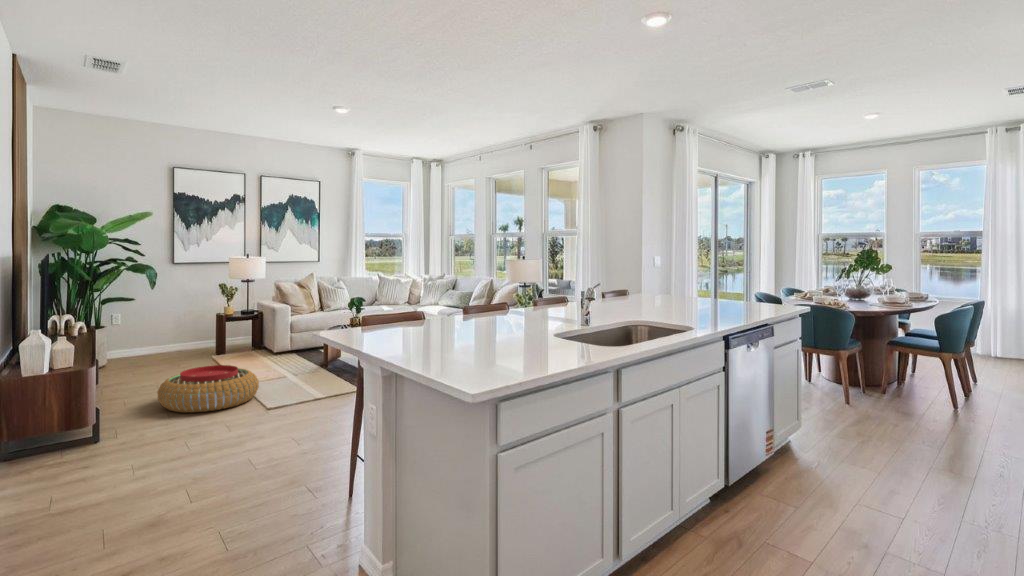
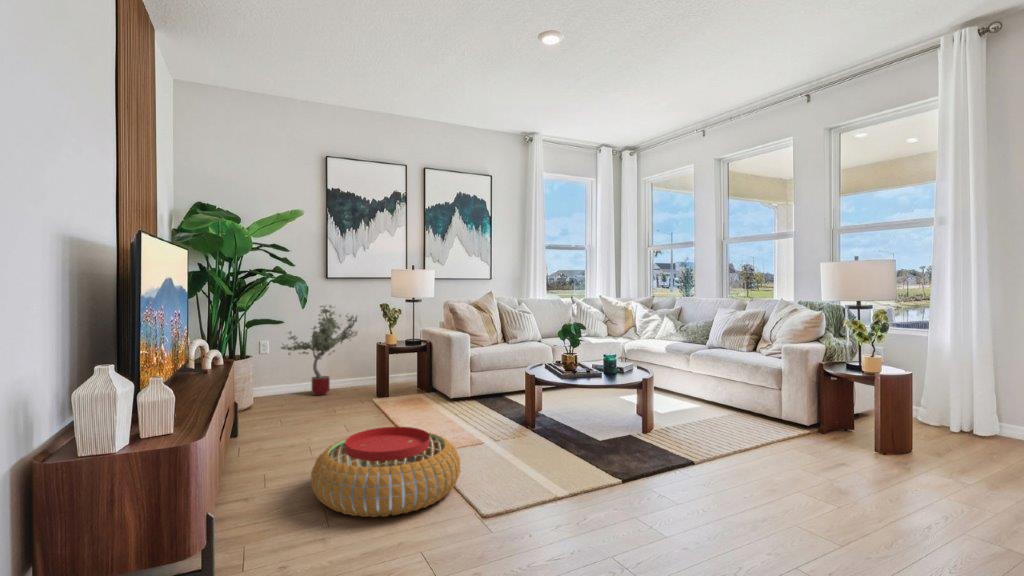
potted tree: none [132,285,202,355] -> present [281,305,357,395]

